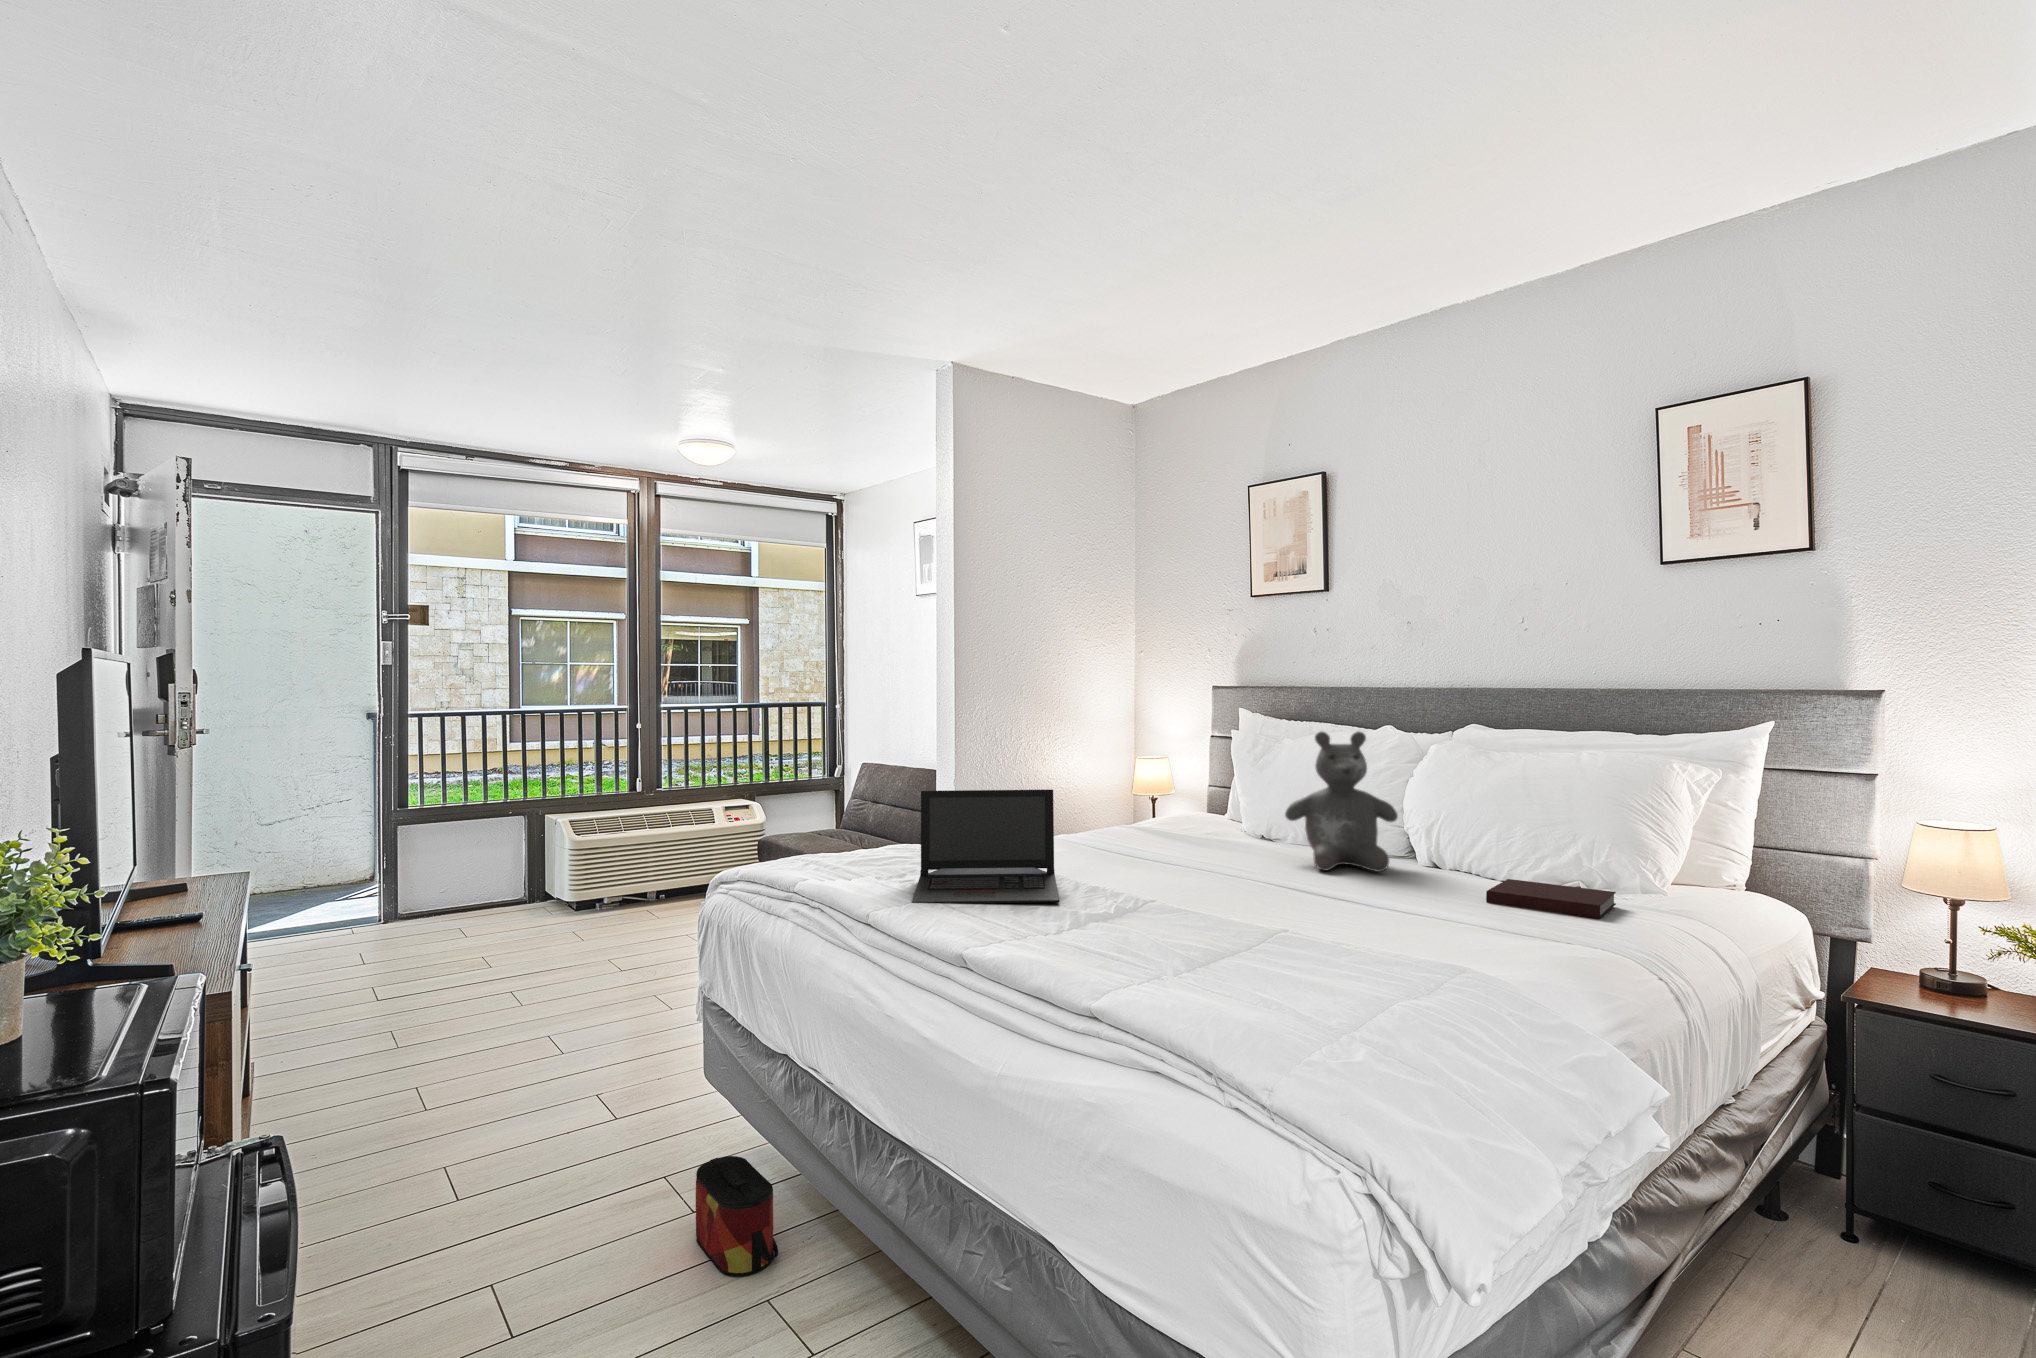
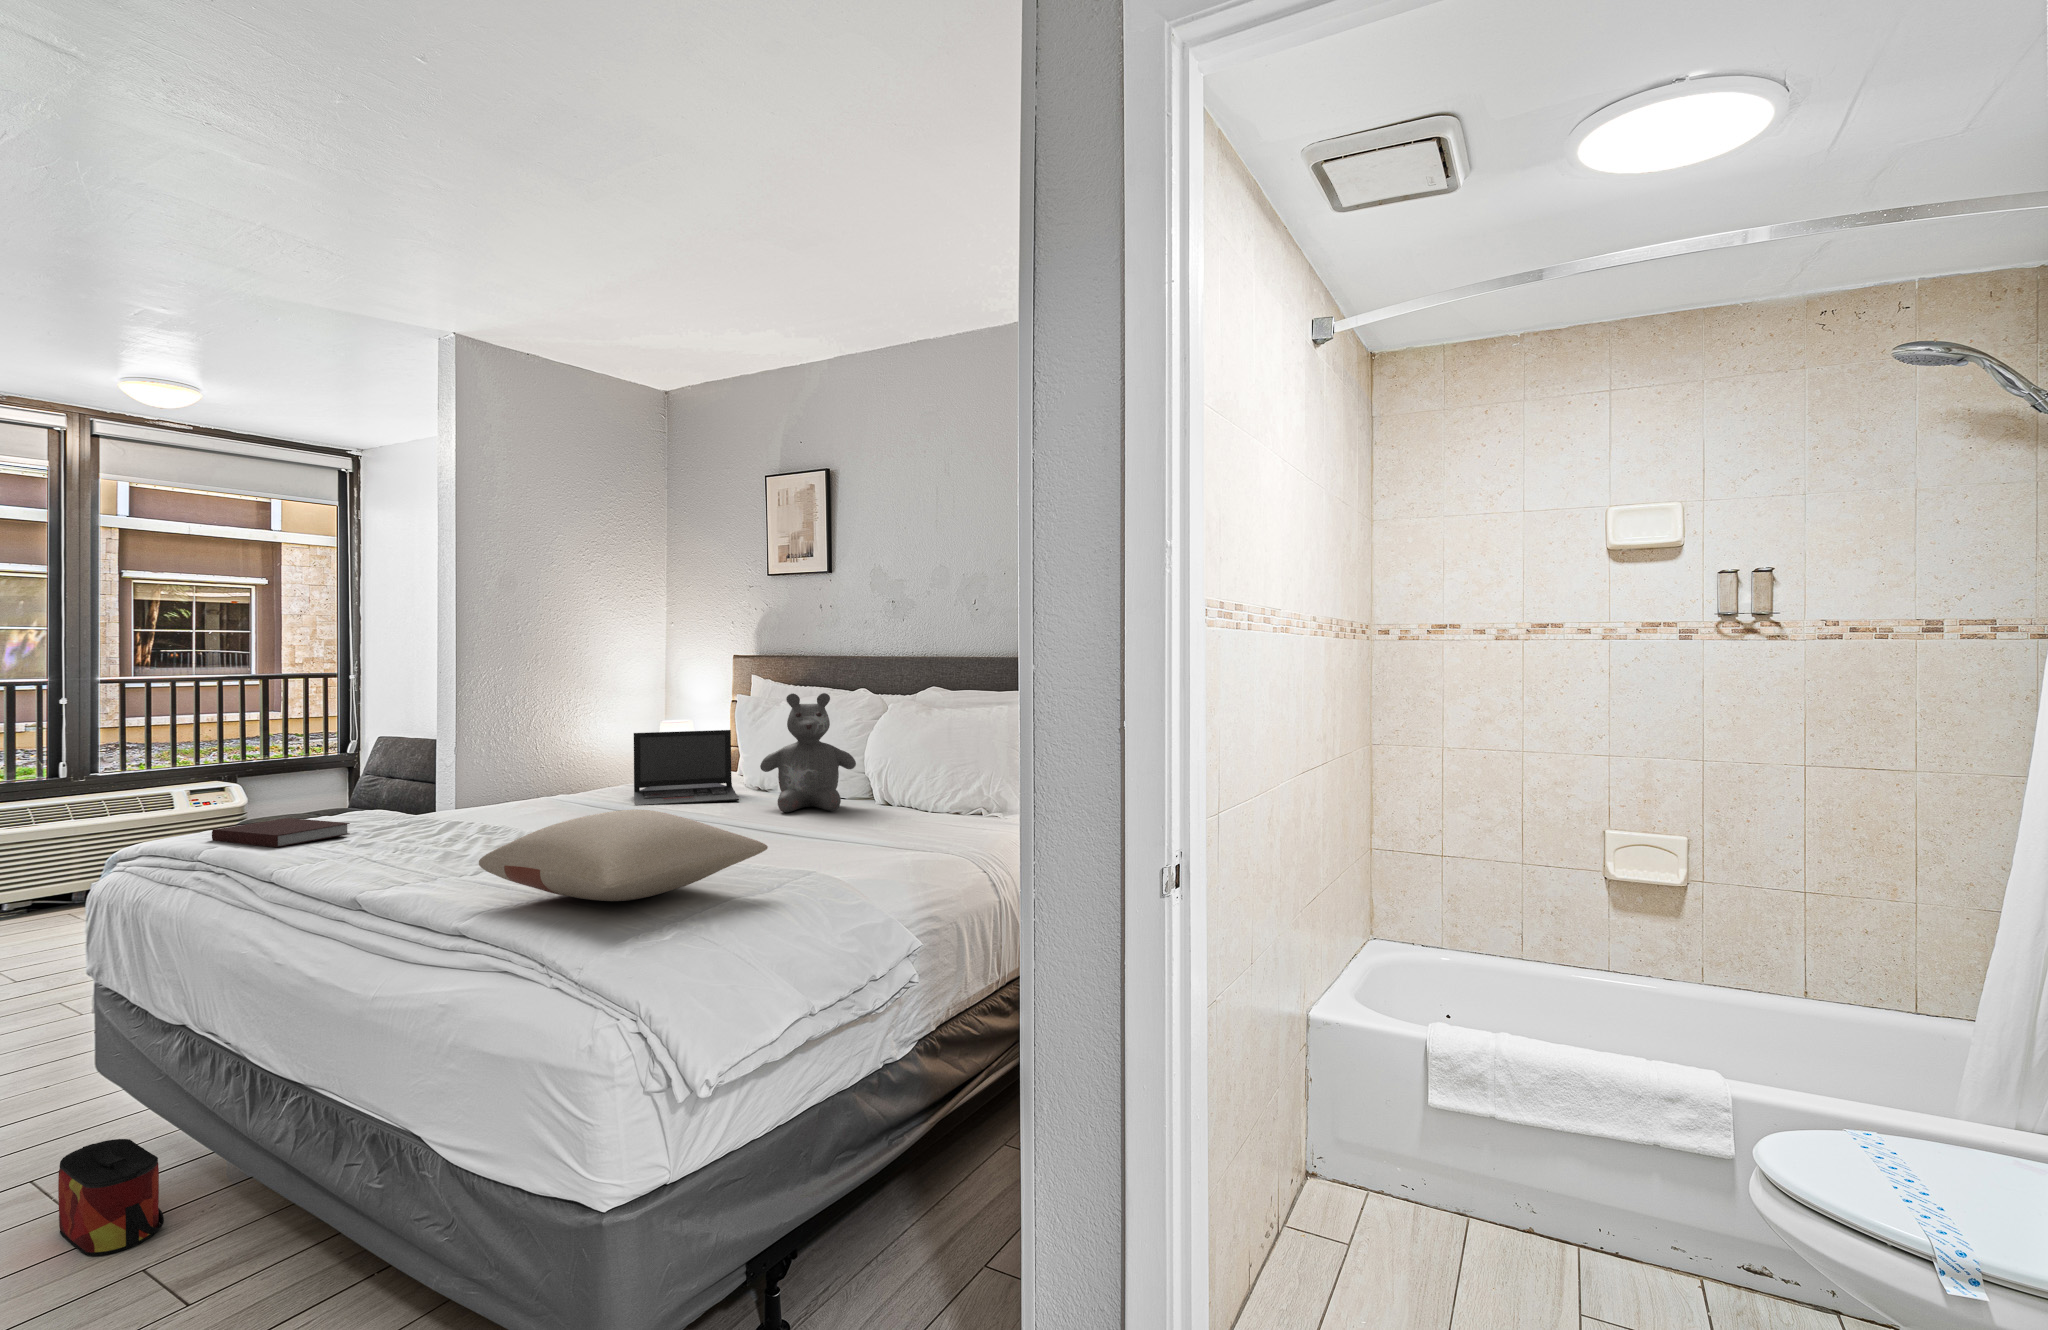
laptop: present [912,790,1060,903] -> present [634,730,739,806]
pillow: none [1089,877,1416,992] -> present [479,810,768,901]
notebook: present [1486,879,1616,919] -> present [212,818,350,847]

